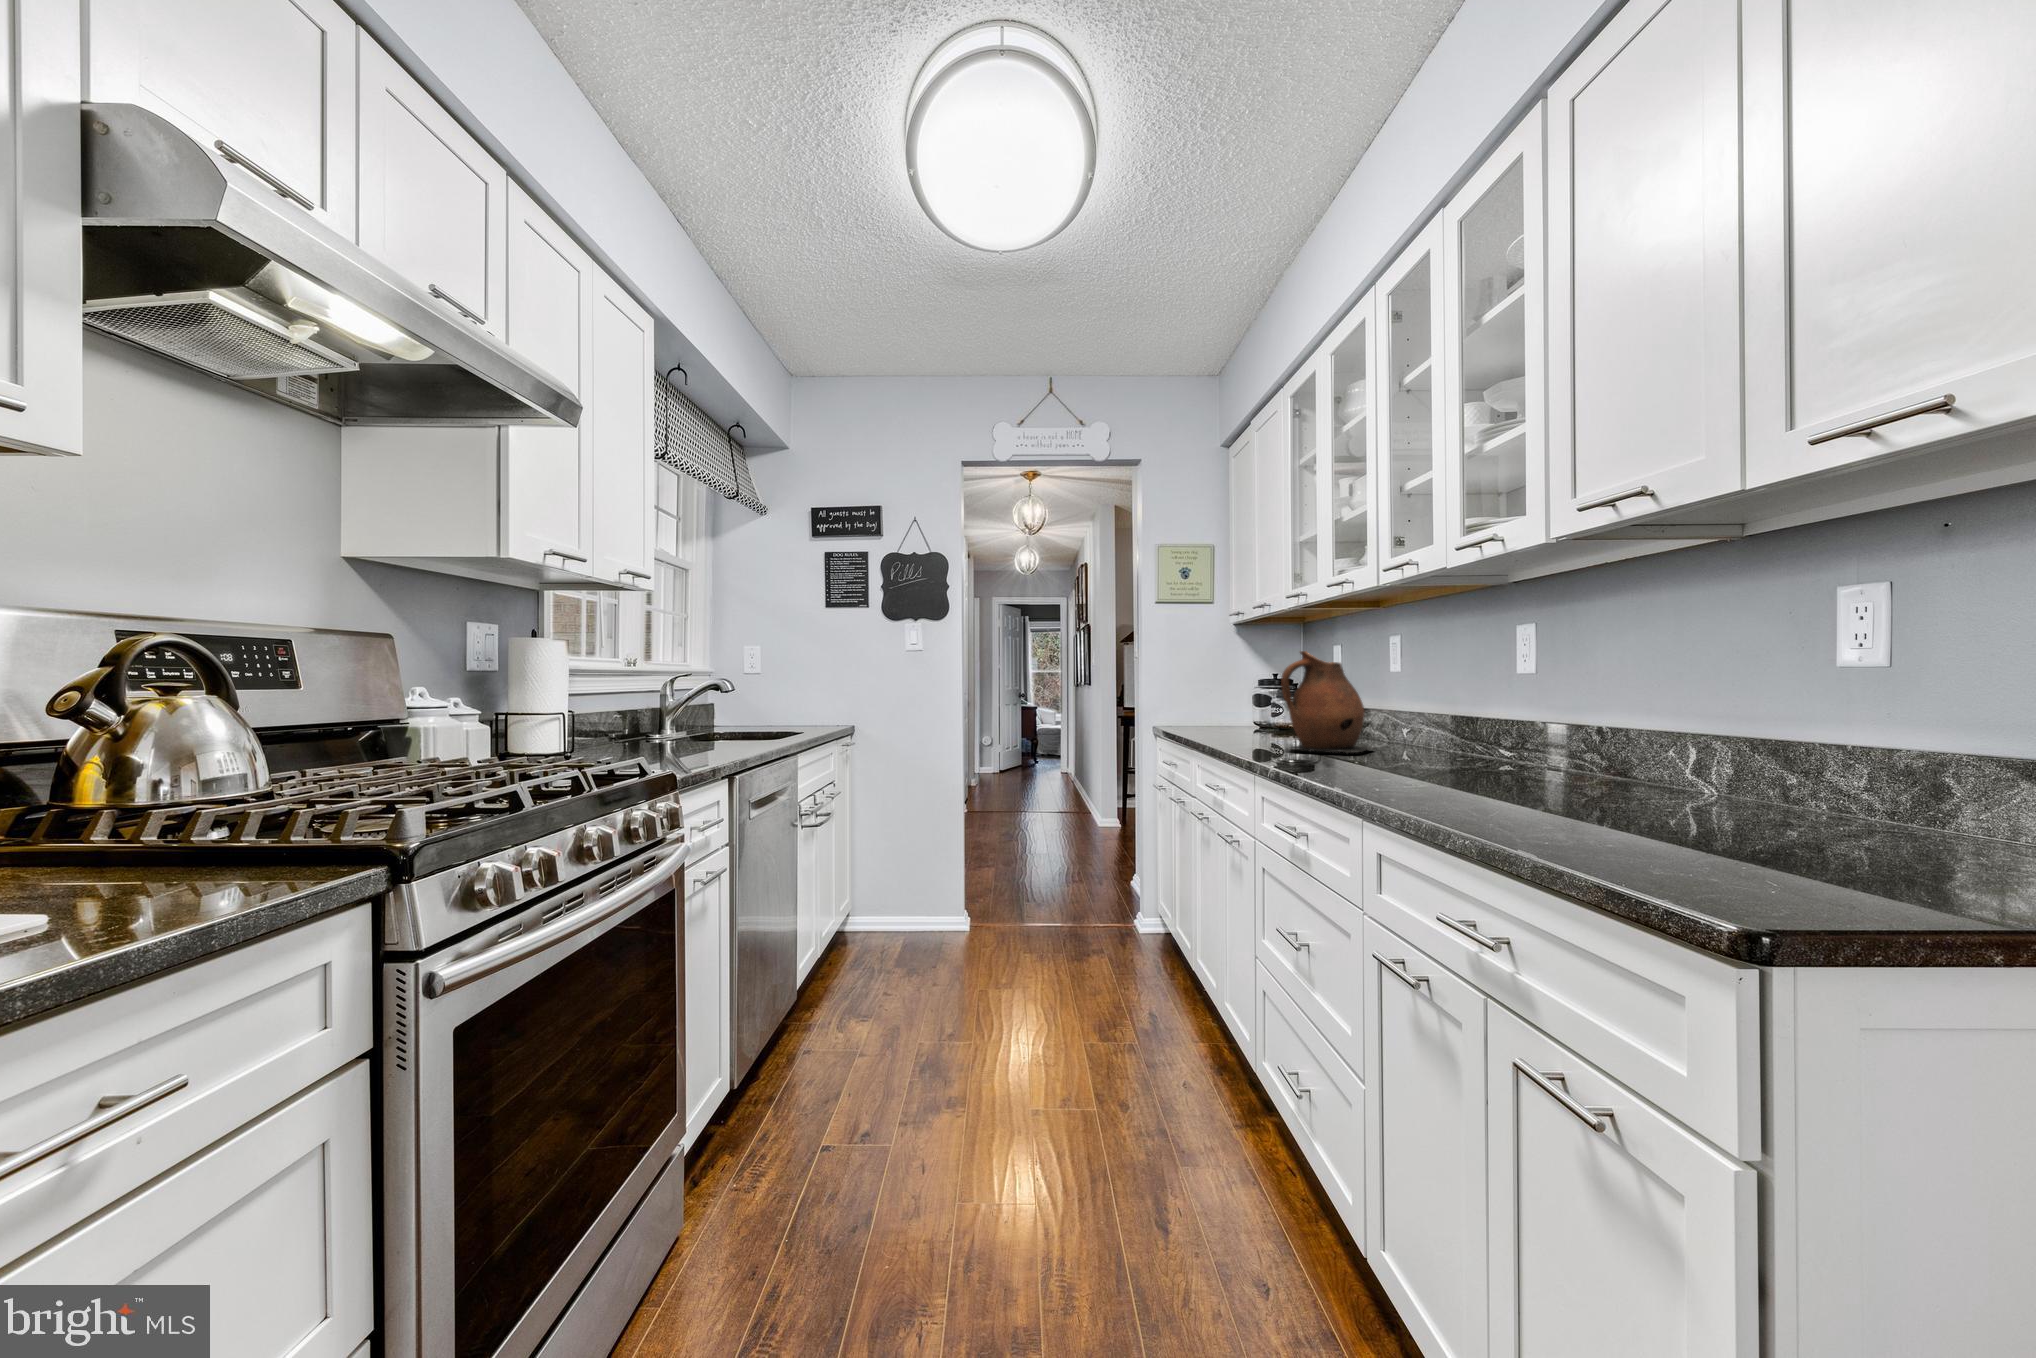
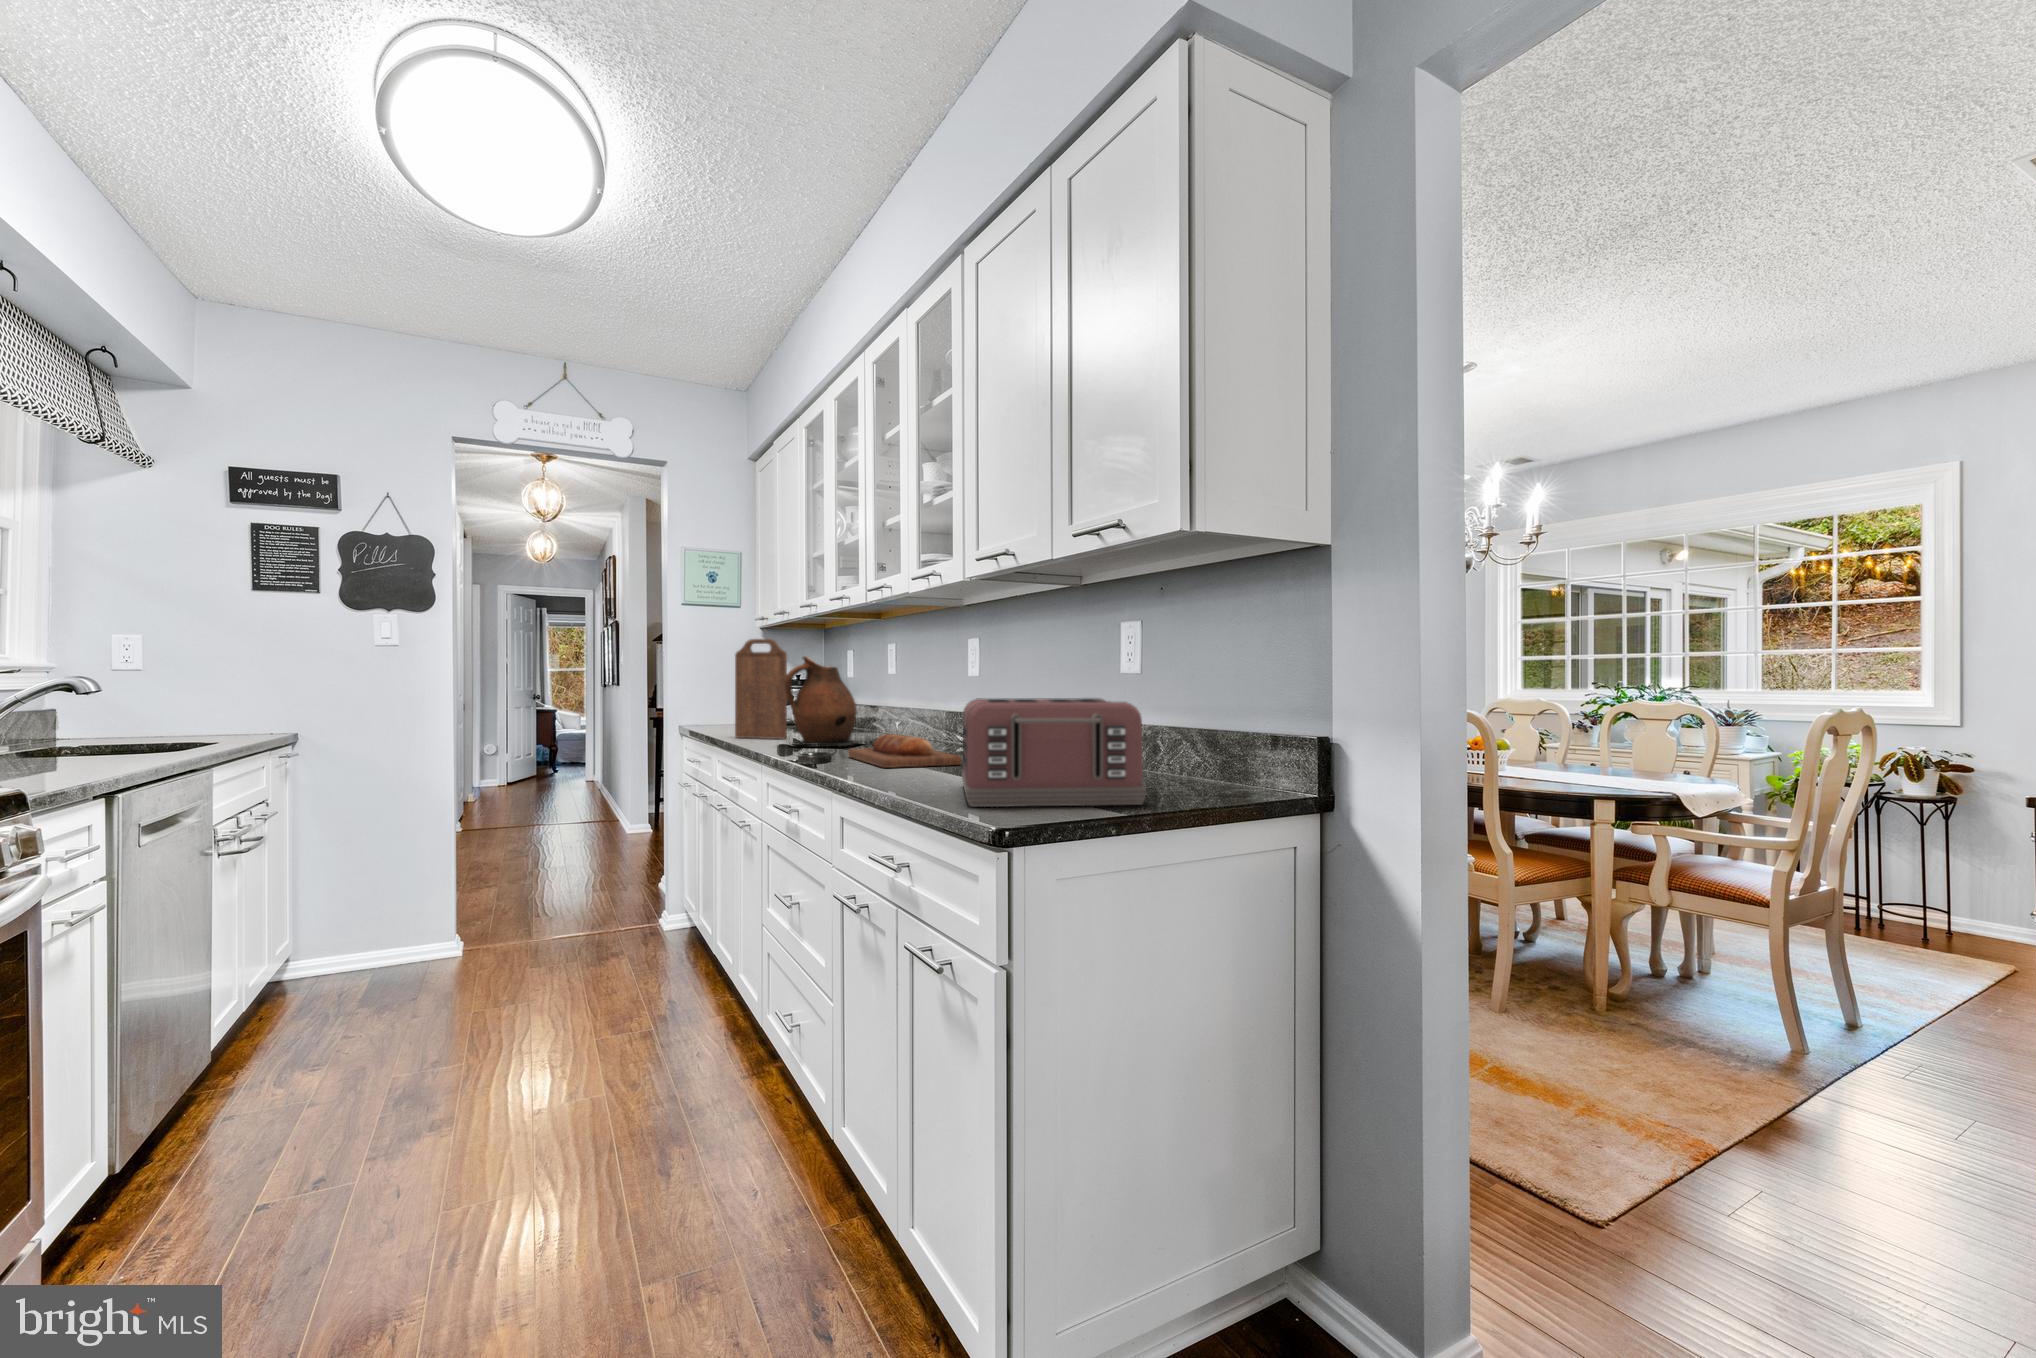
cutting board: none [1221,633,1278,743] -> present [735,639,787,739]
toaster: none [1557,699,1932,869] -> present [962,698,1146,807]
bread loaf: none [1365,741,1528,784] -> present [848,734,962,768]

